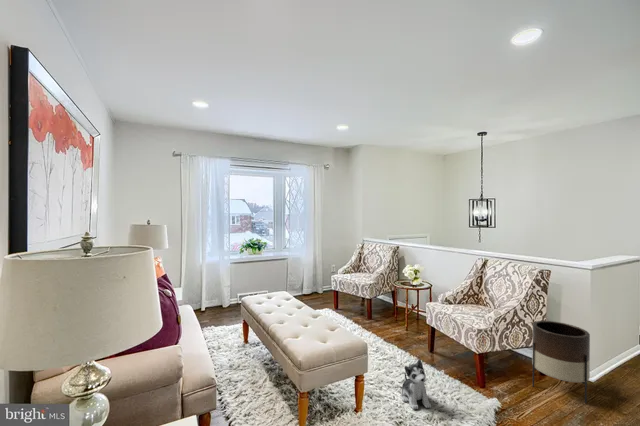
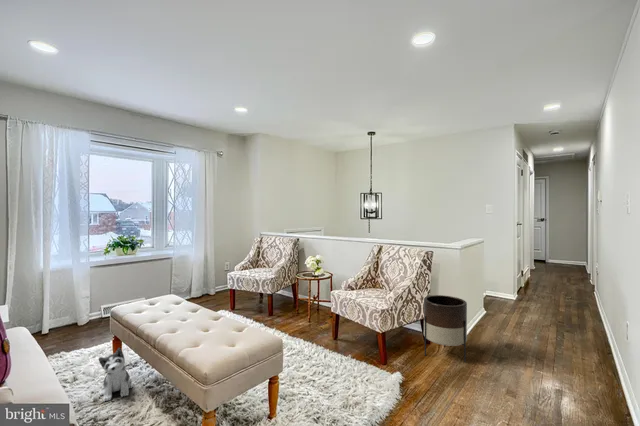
plush toy: present [401,359,431,409] -> present [99,348,133,401]

